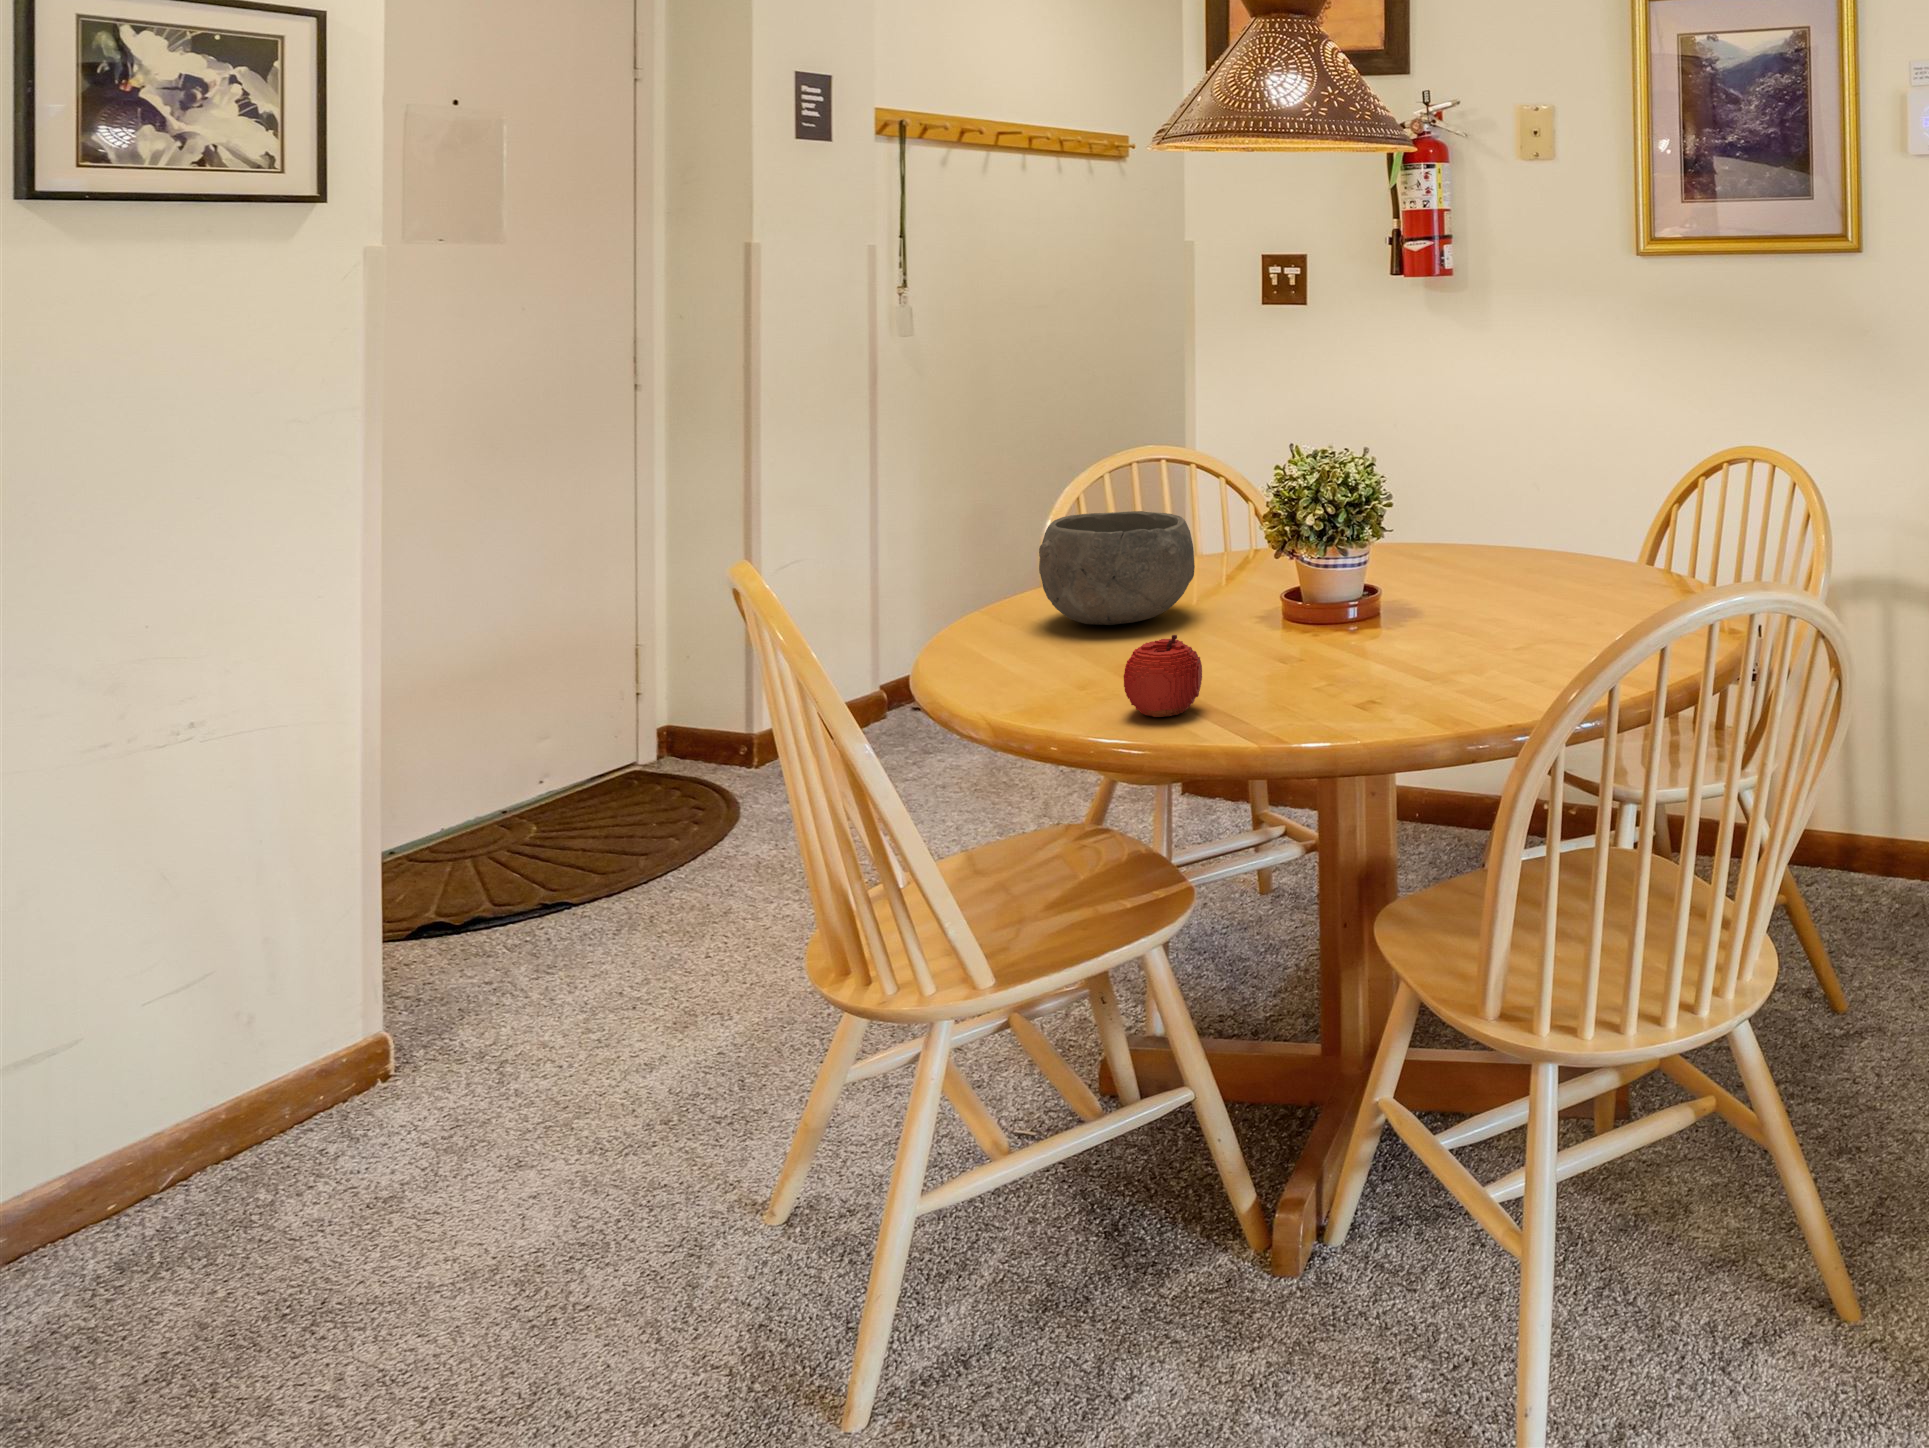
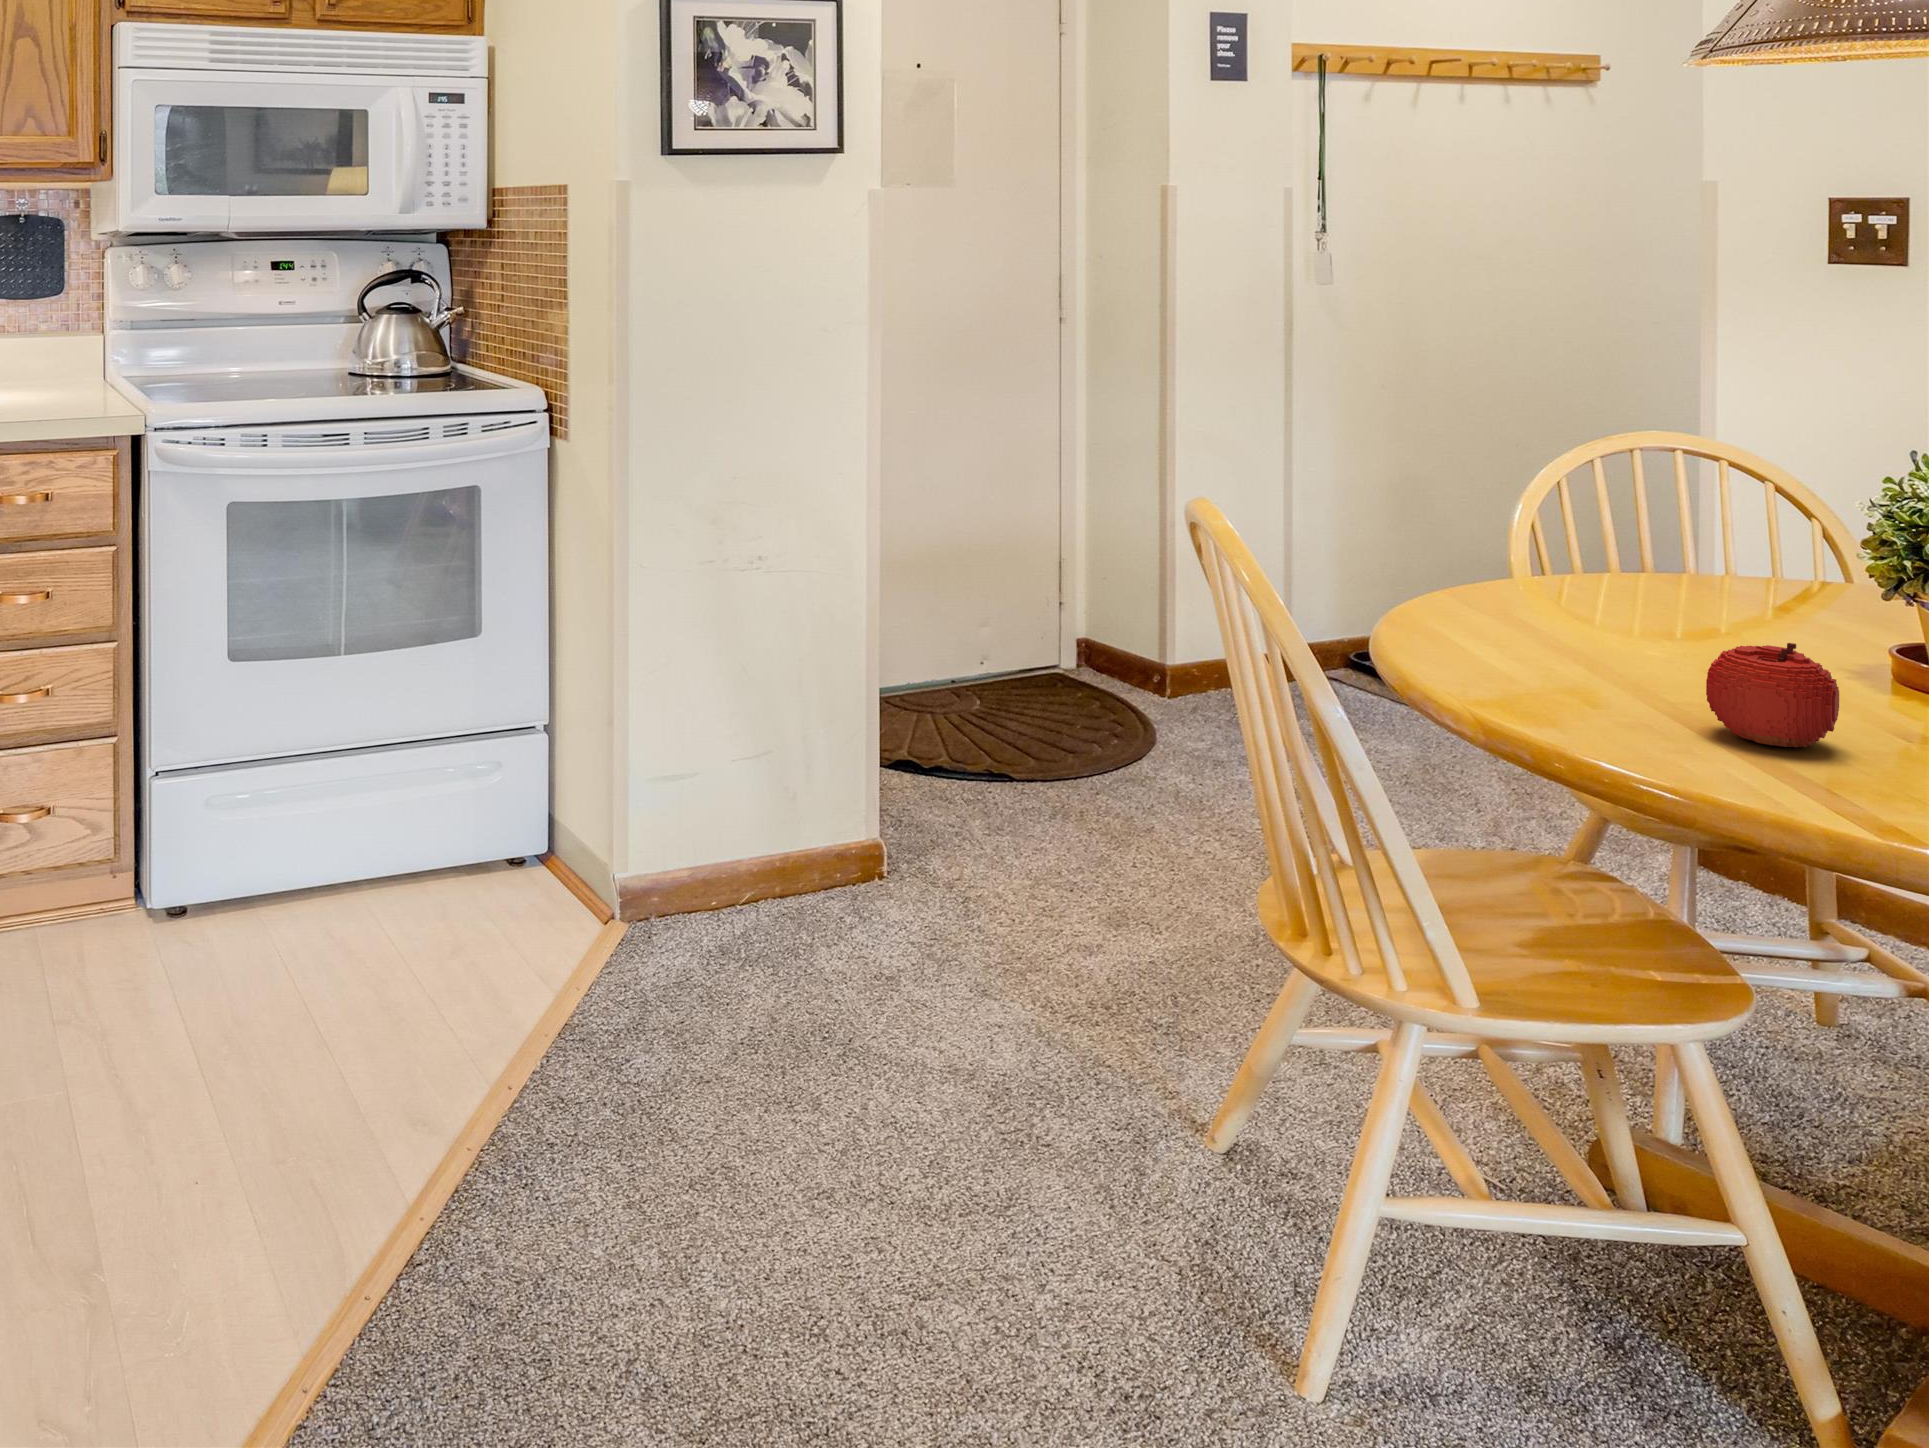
bowl: present [1039,511,1195,625] -> none [1546,480,1790,621]

